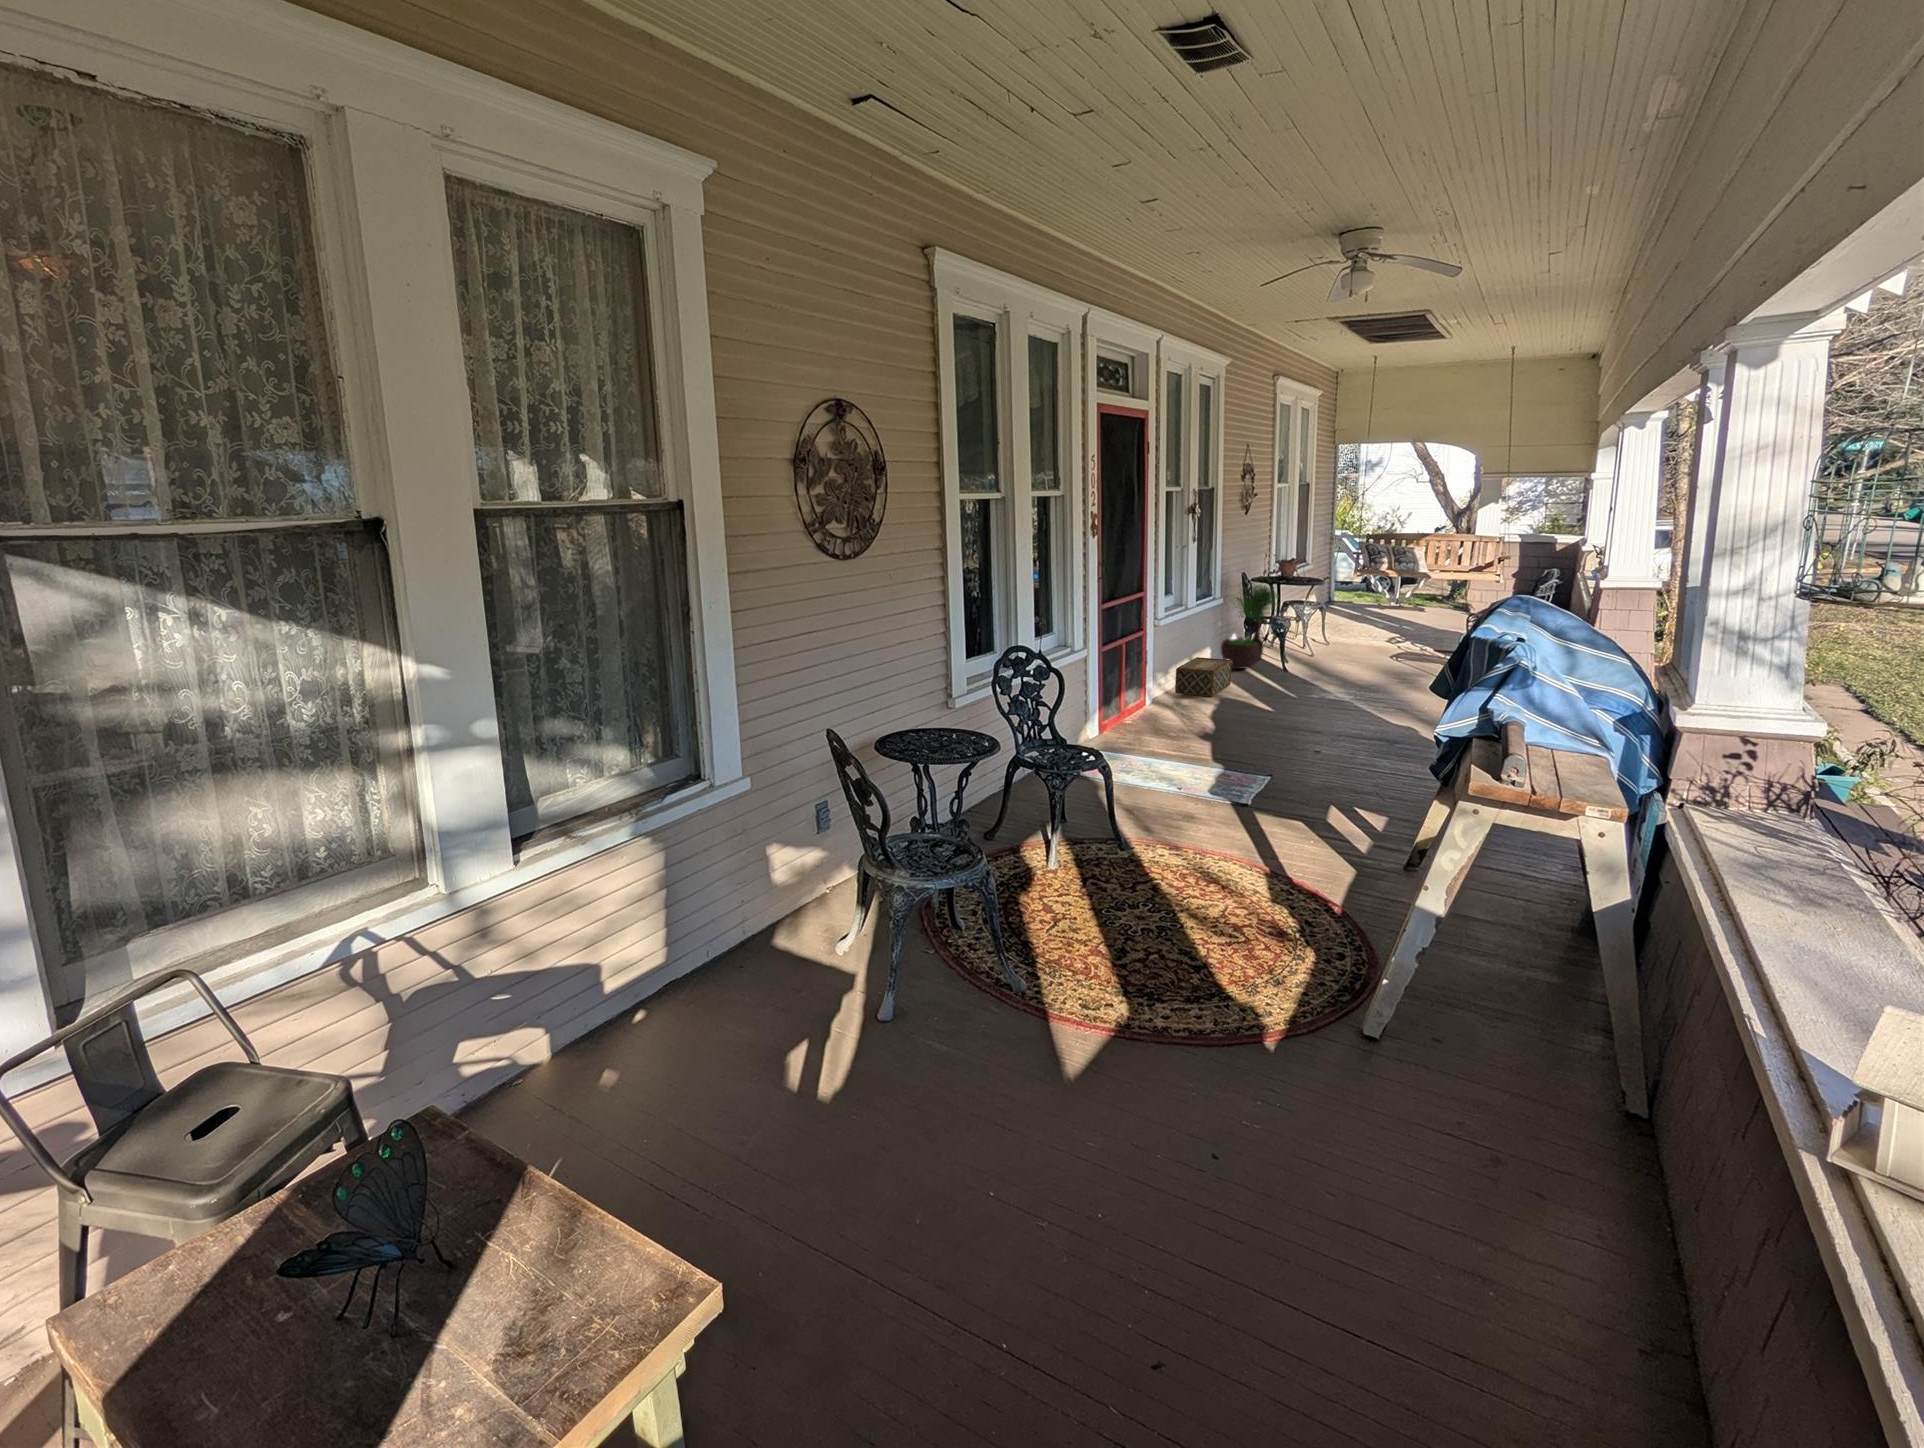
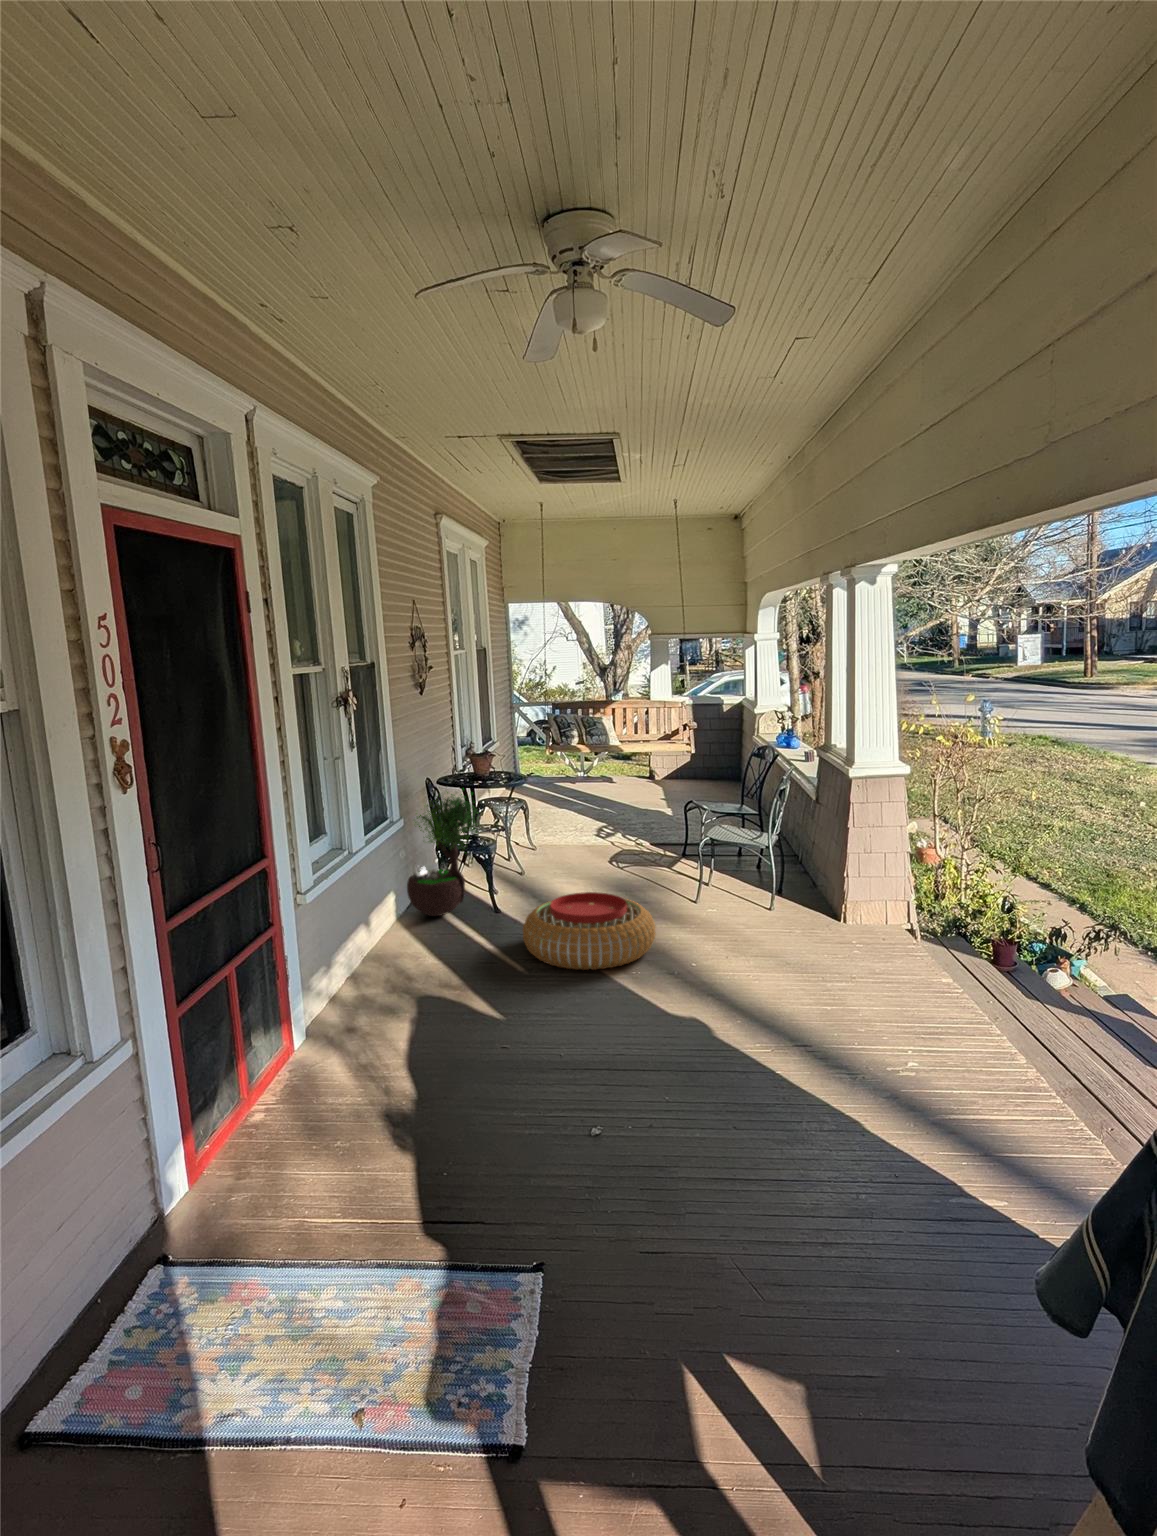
pouf: none [1300,656,1403,702] -> present [523,892,656,970]
woven basket: present [1175,657,1232,697] -> none [343,921,428,995]

